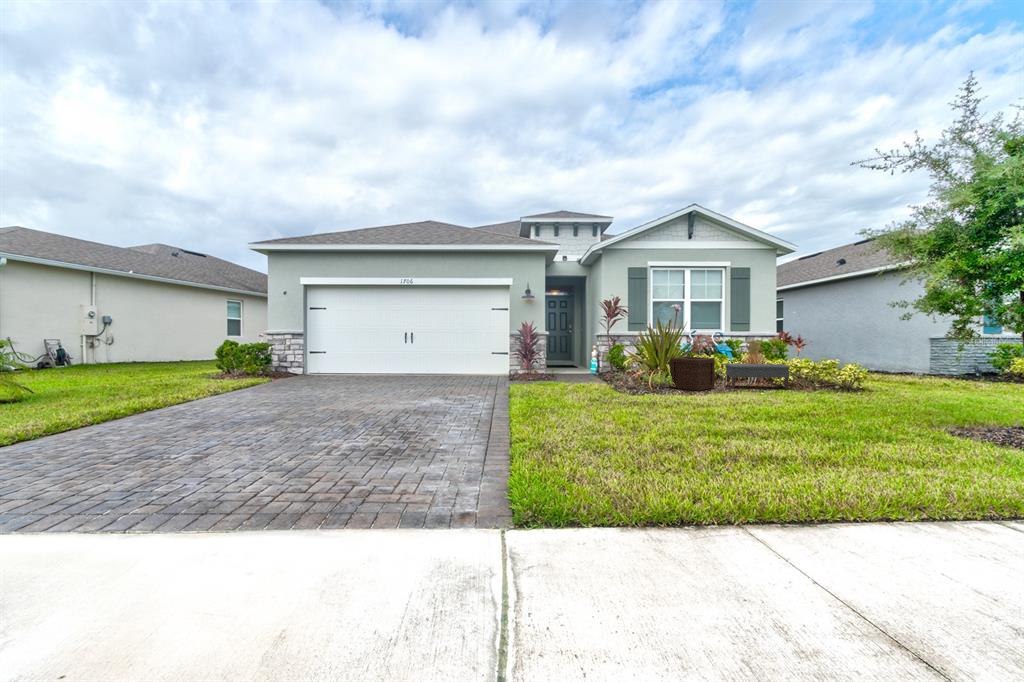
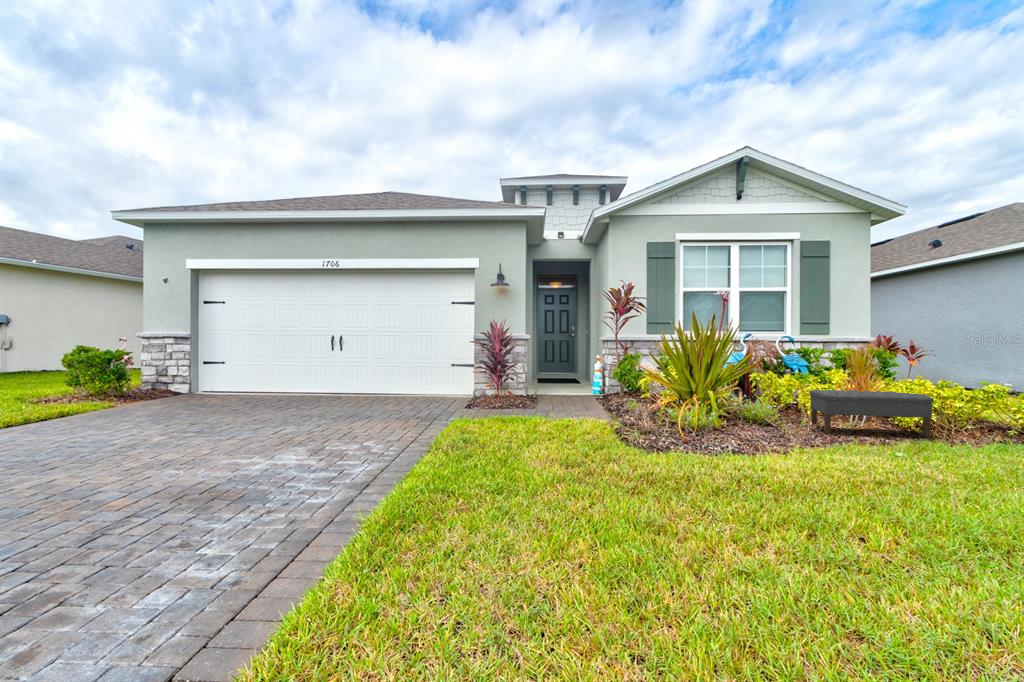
wooden crate: present [670,357,715,391] -> none [714,377,794,440]

